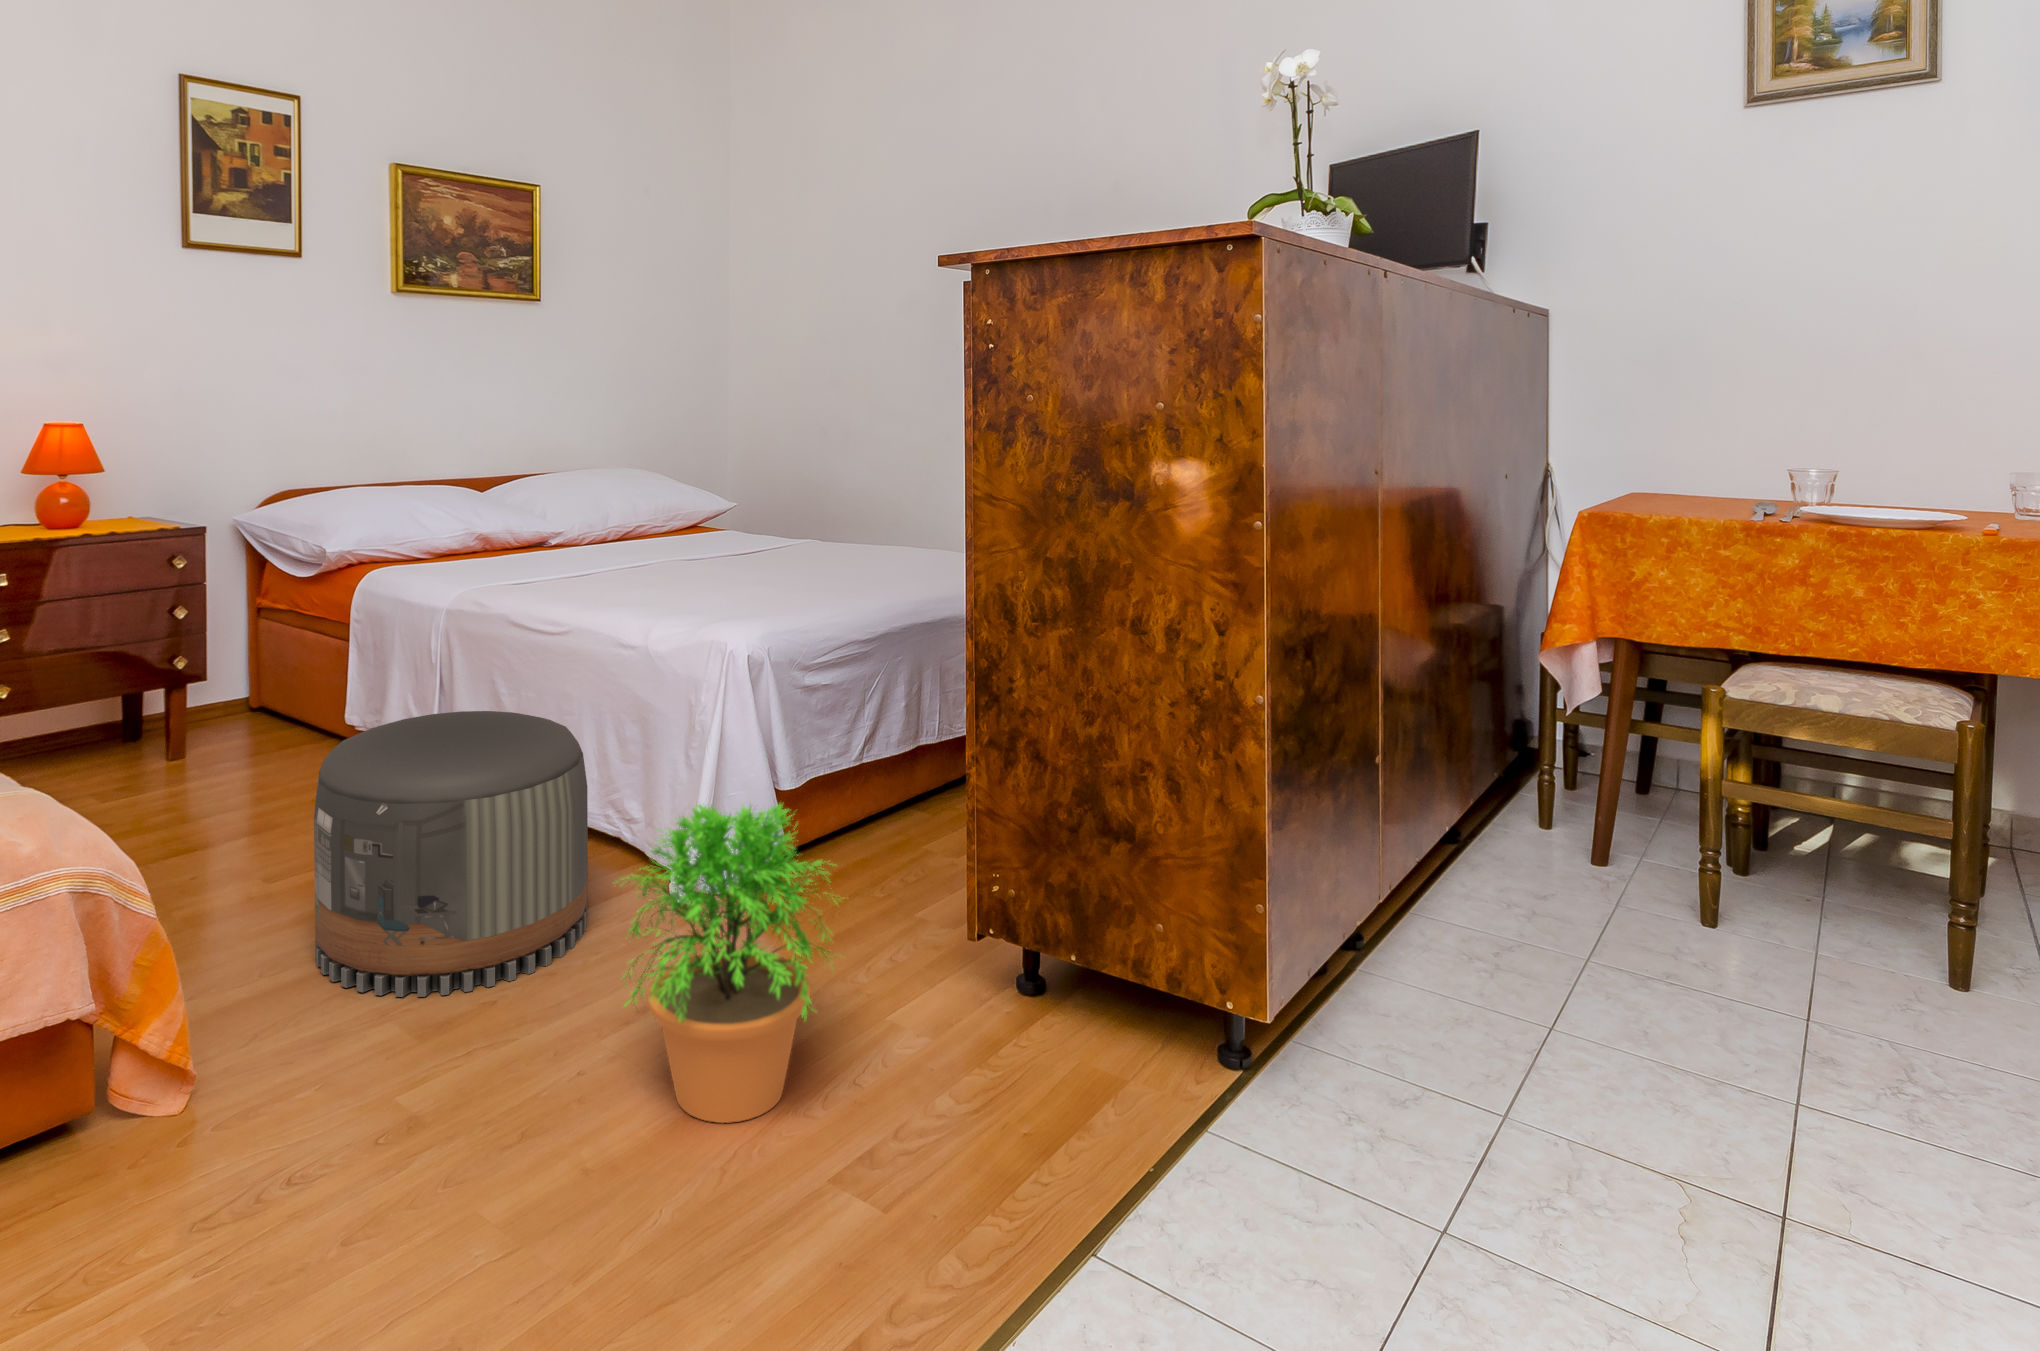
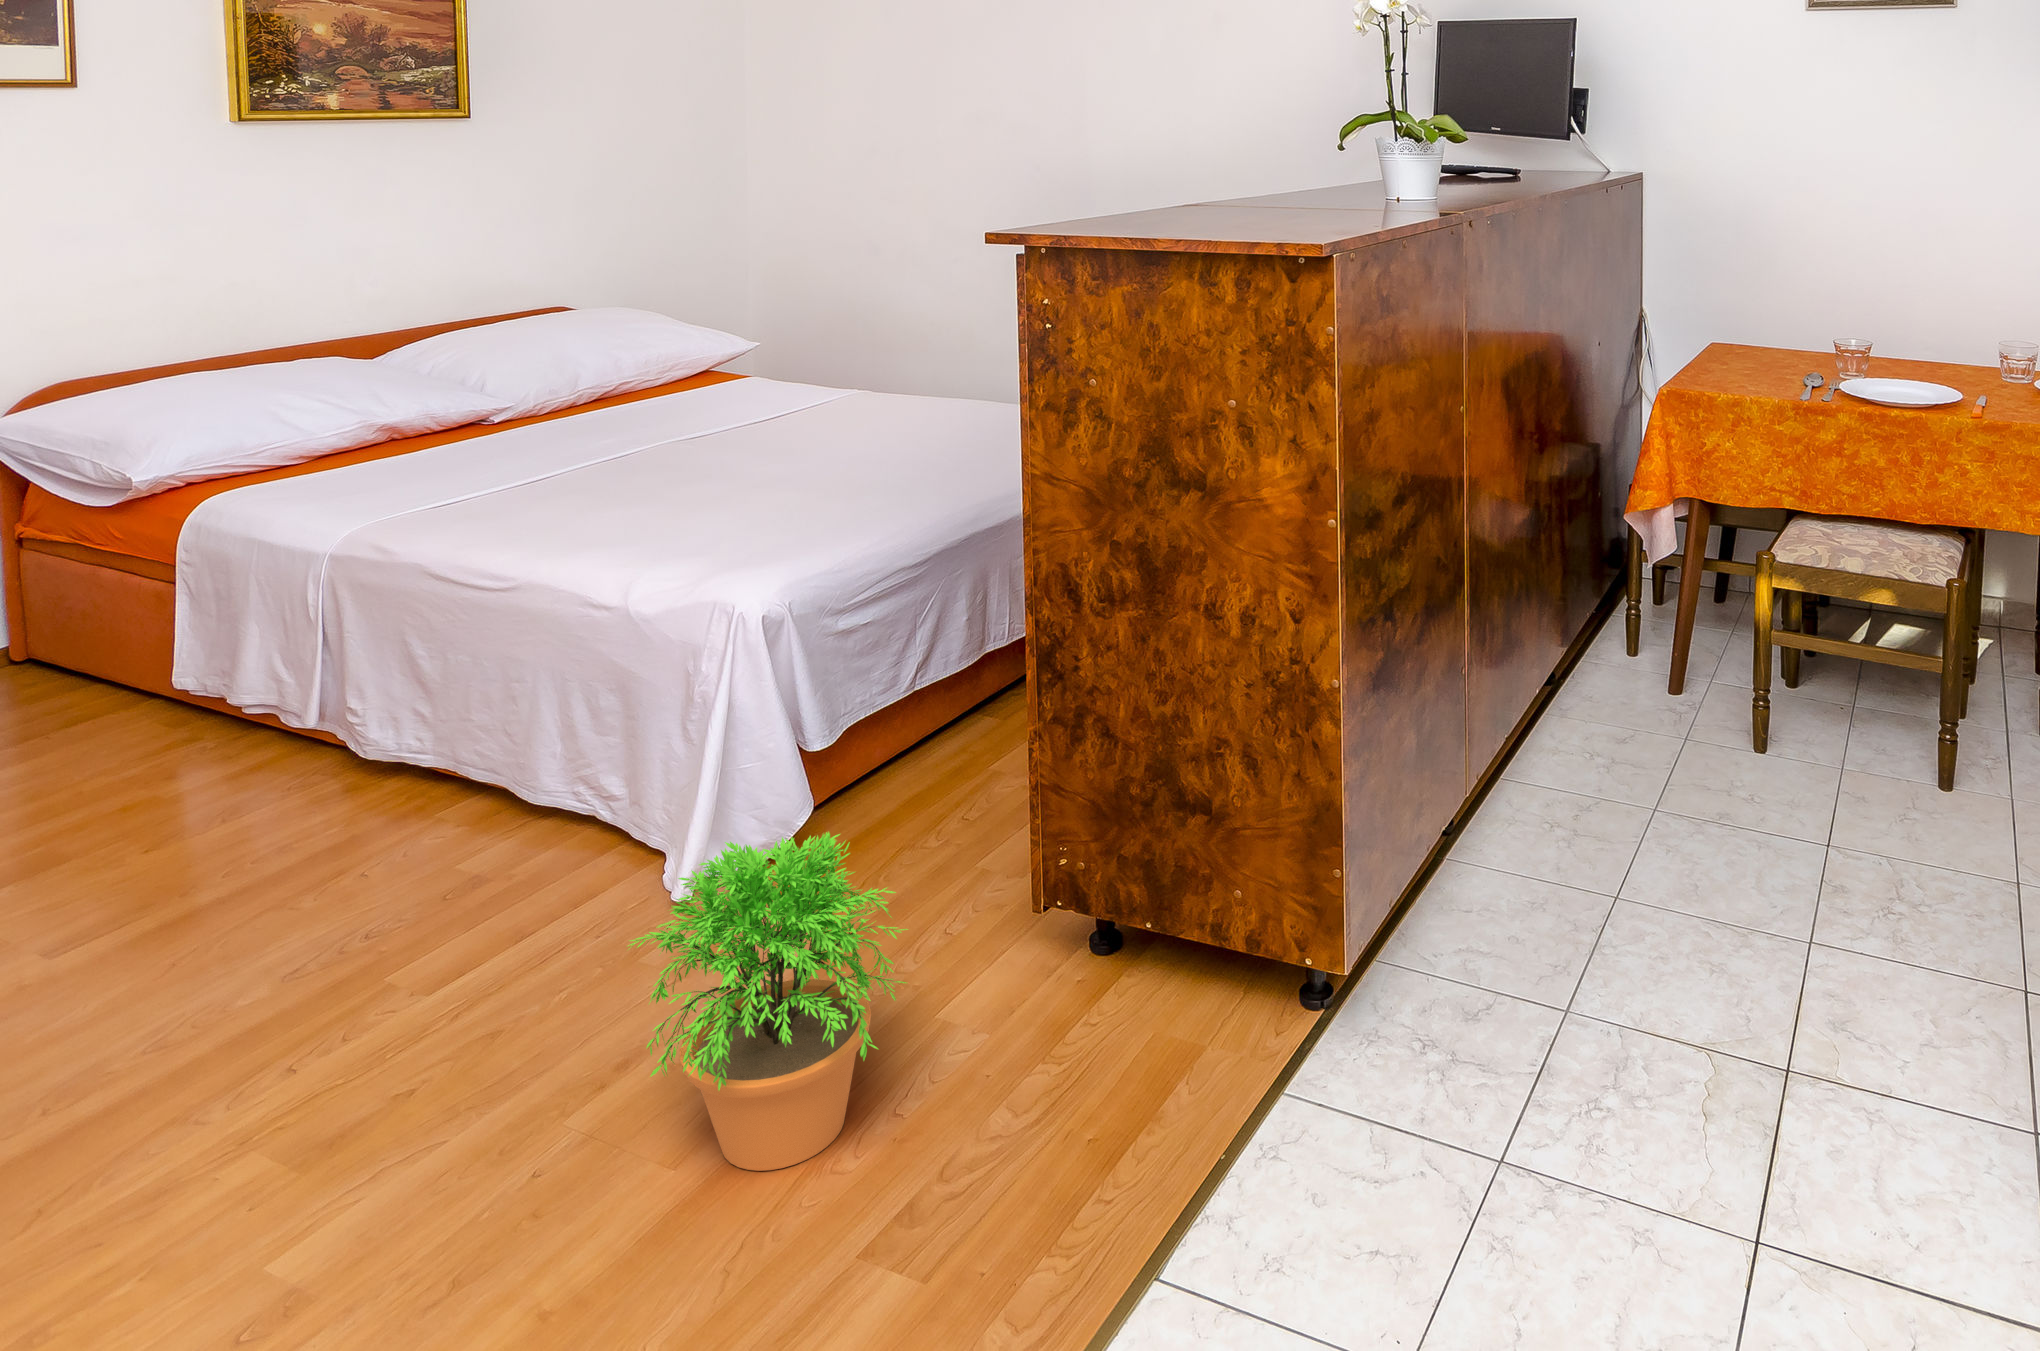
pouf: present [314,711,588,997] -> none [204,720,600,1086]

